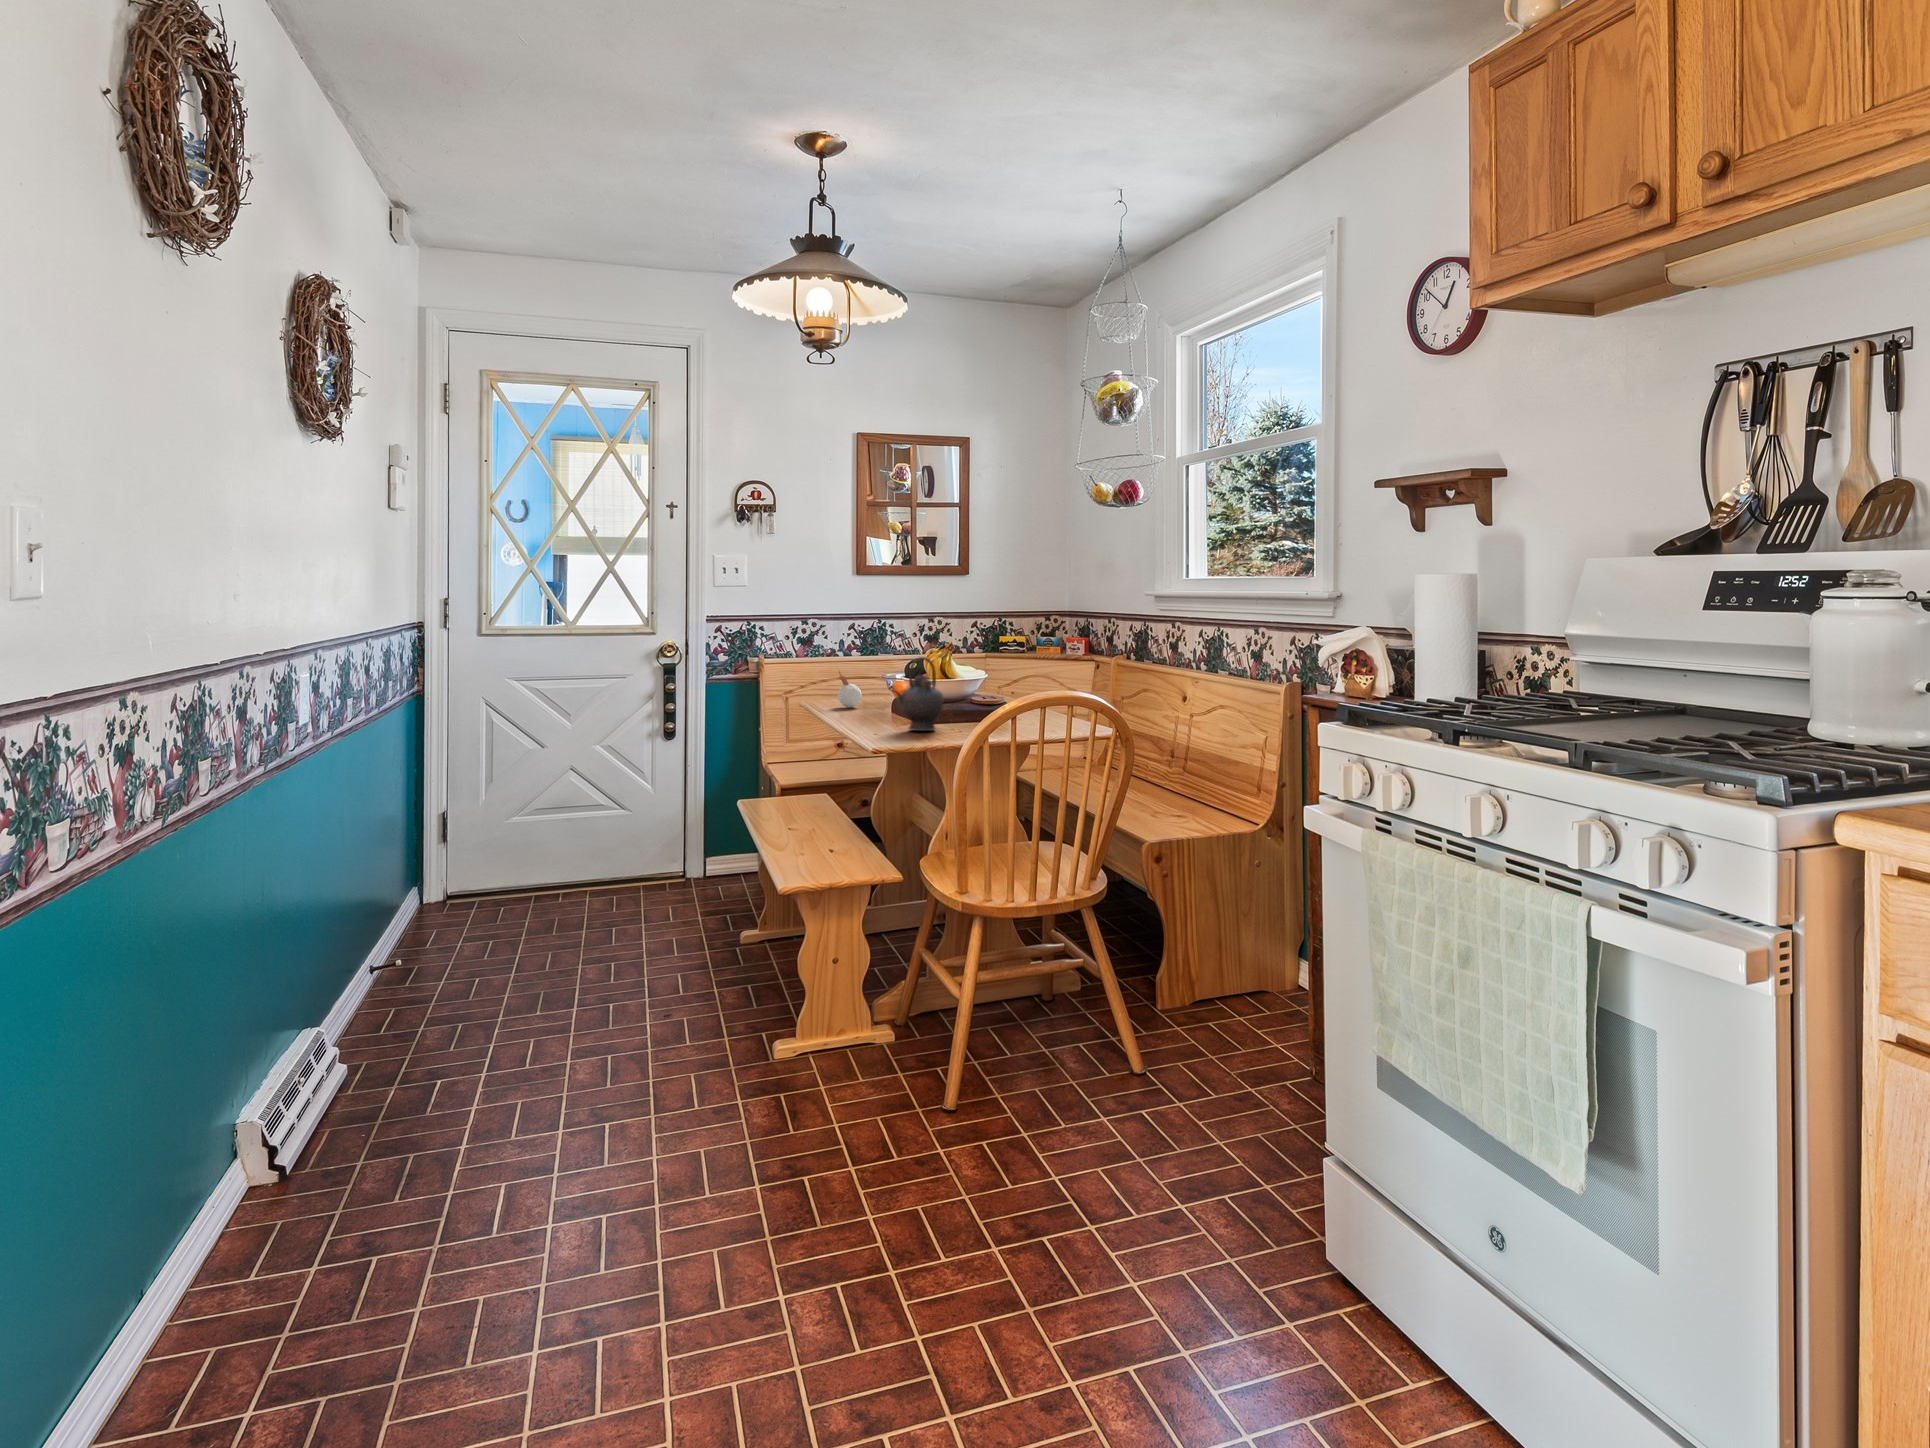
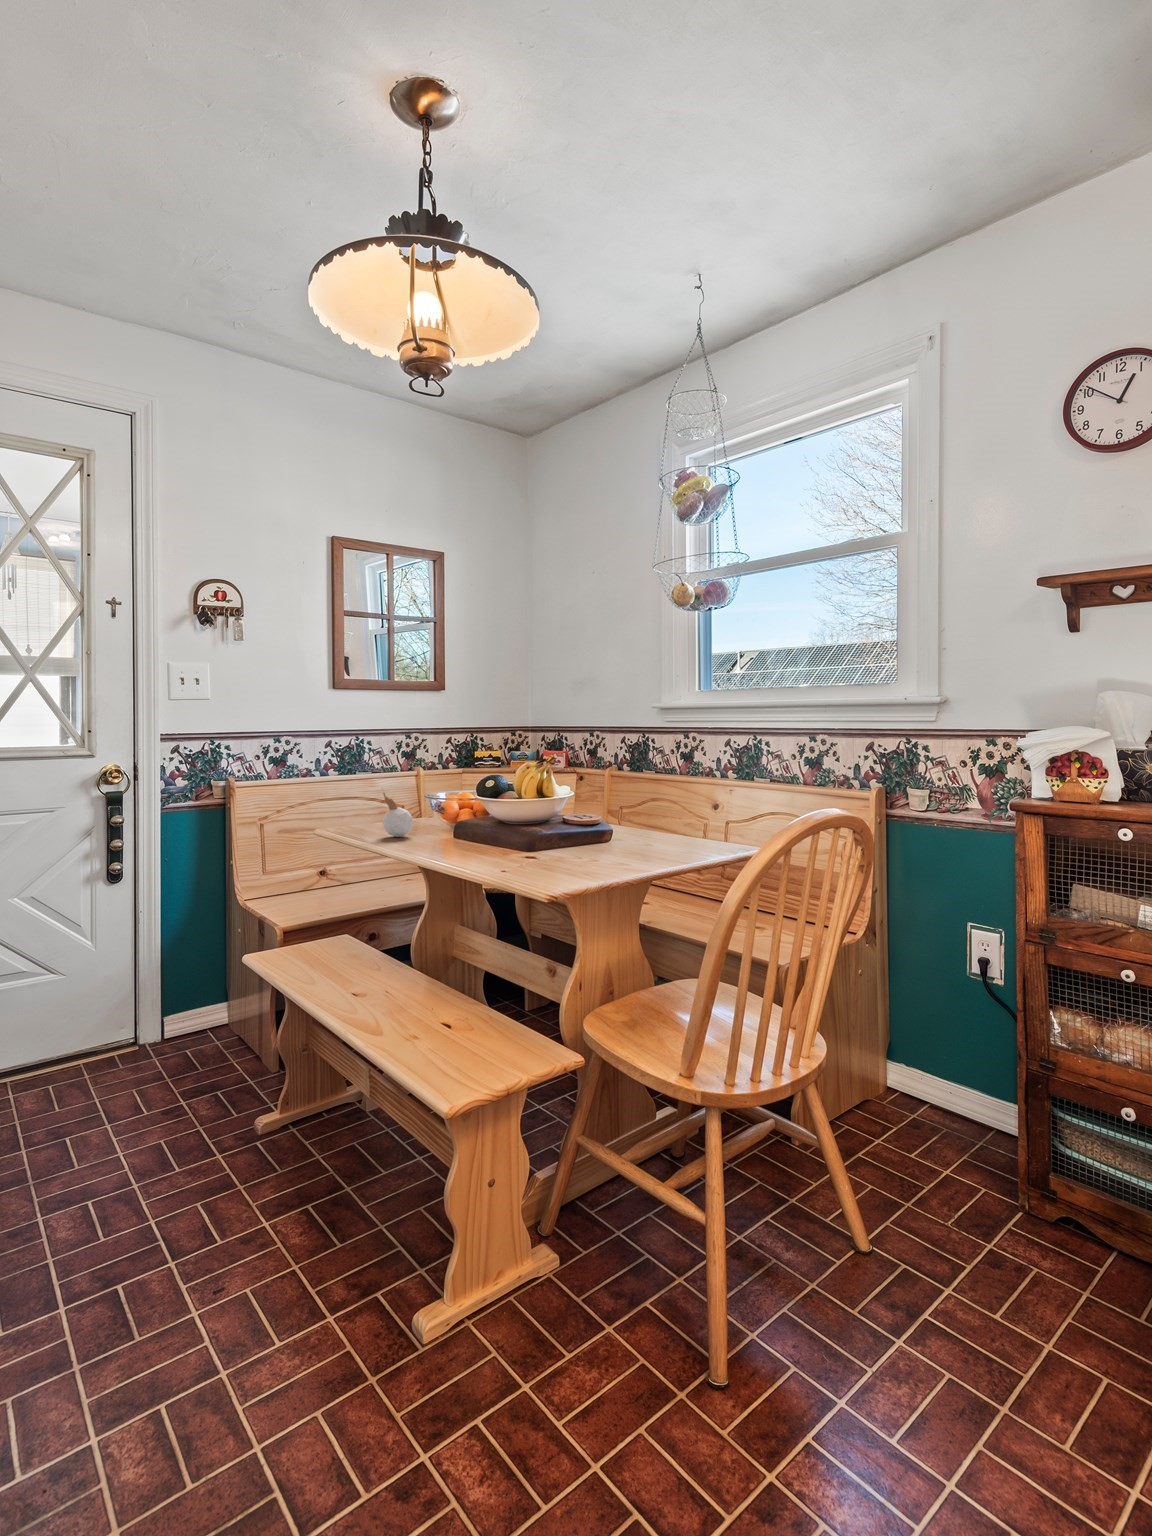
teapot: present [894,657,944,731] -> none [518,770,578,867]

